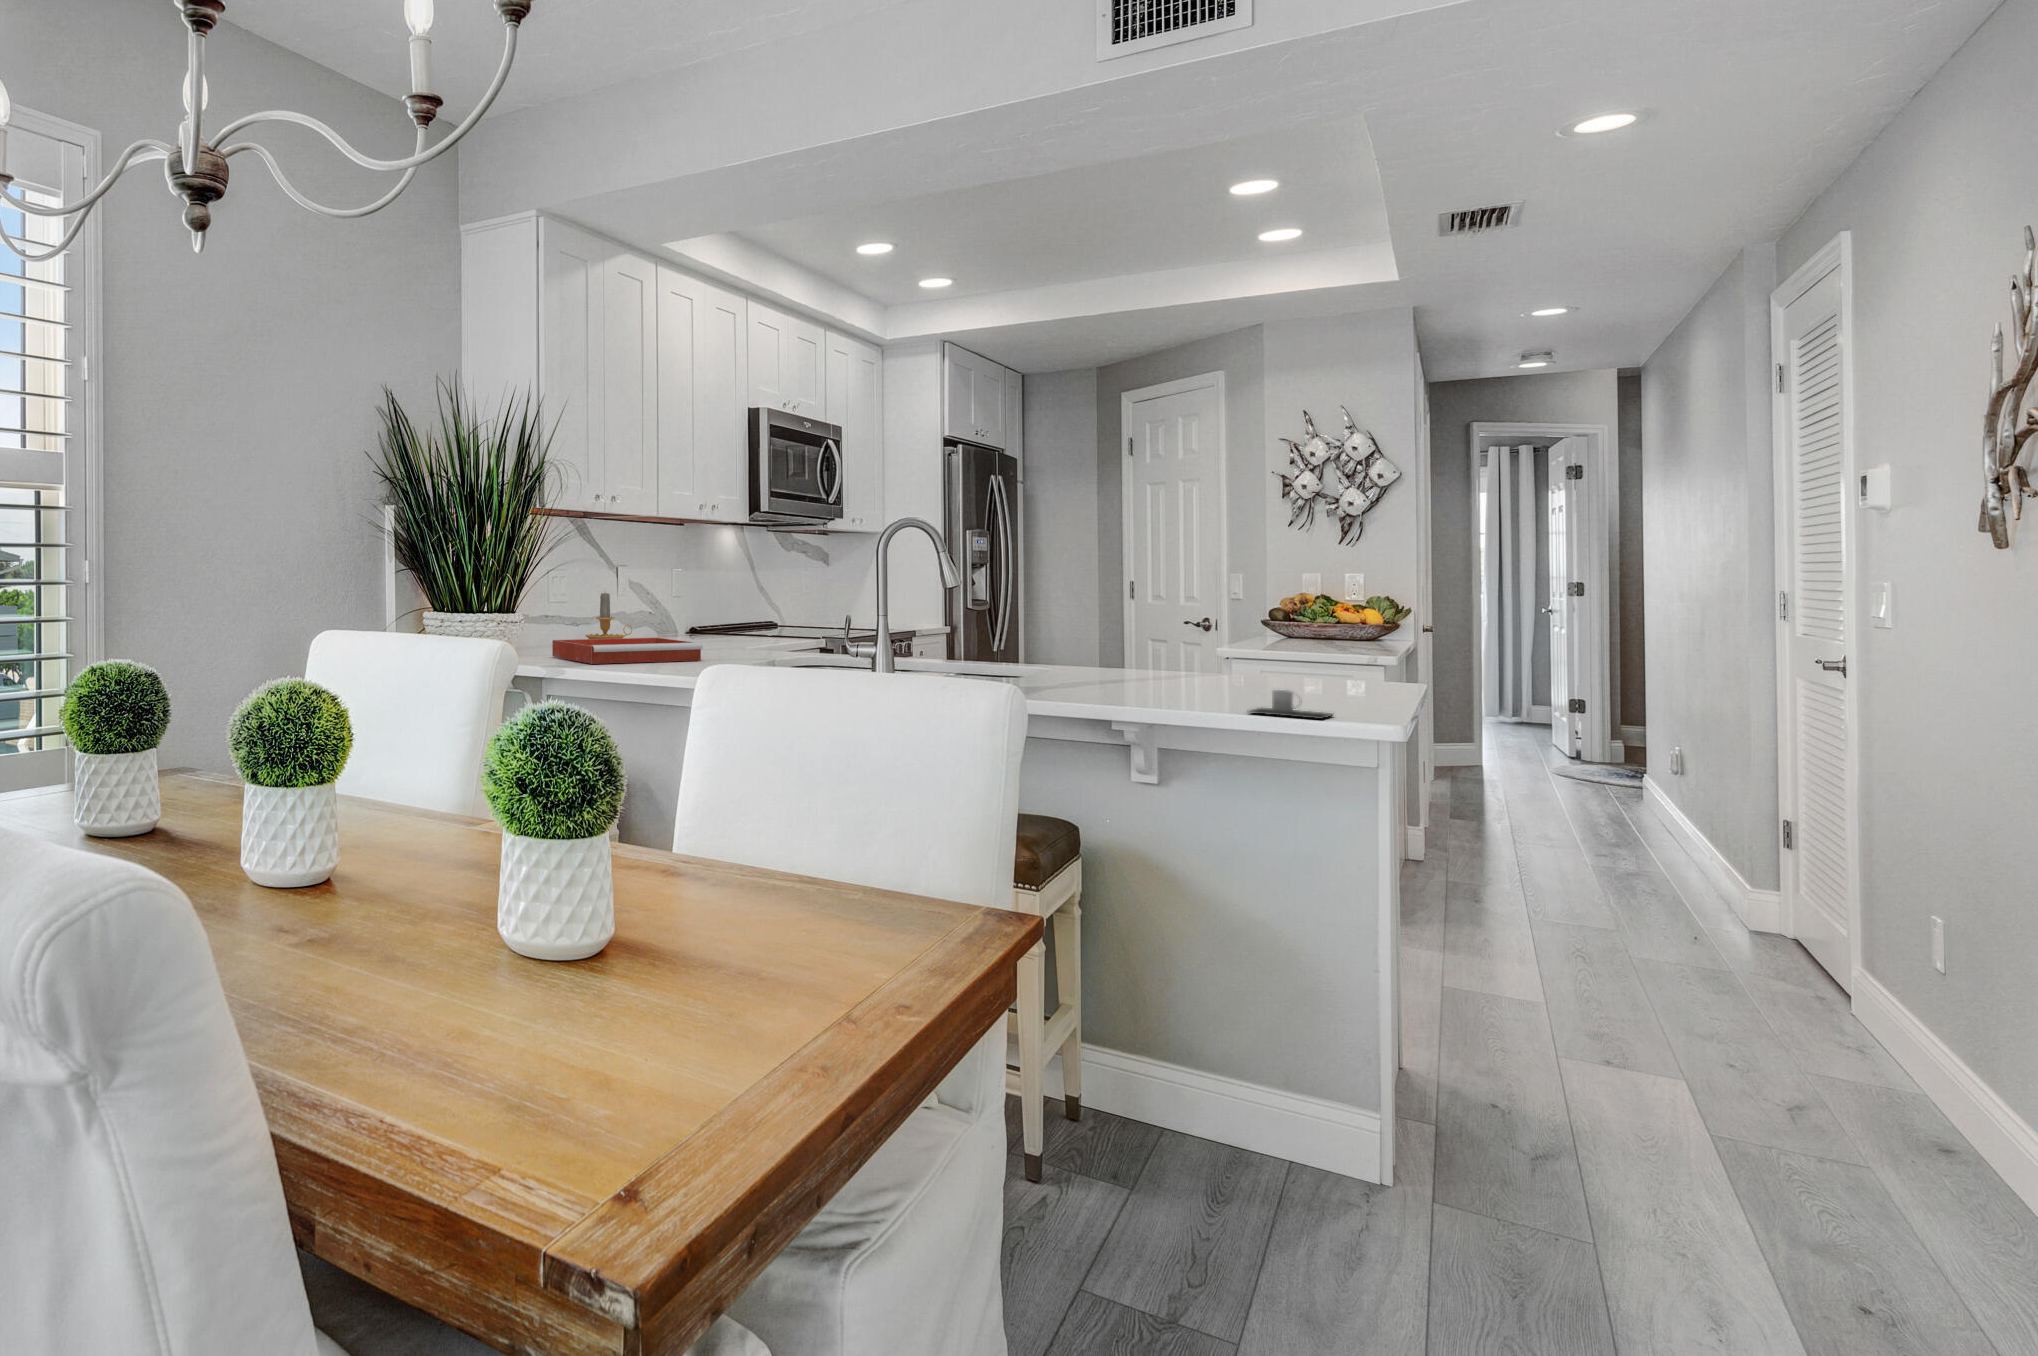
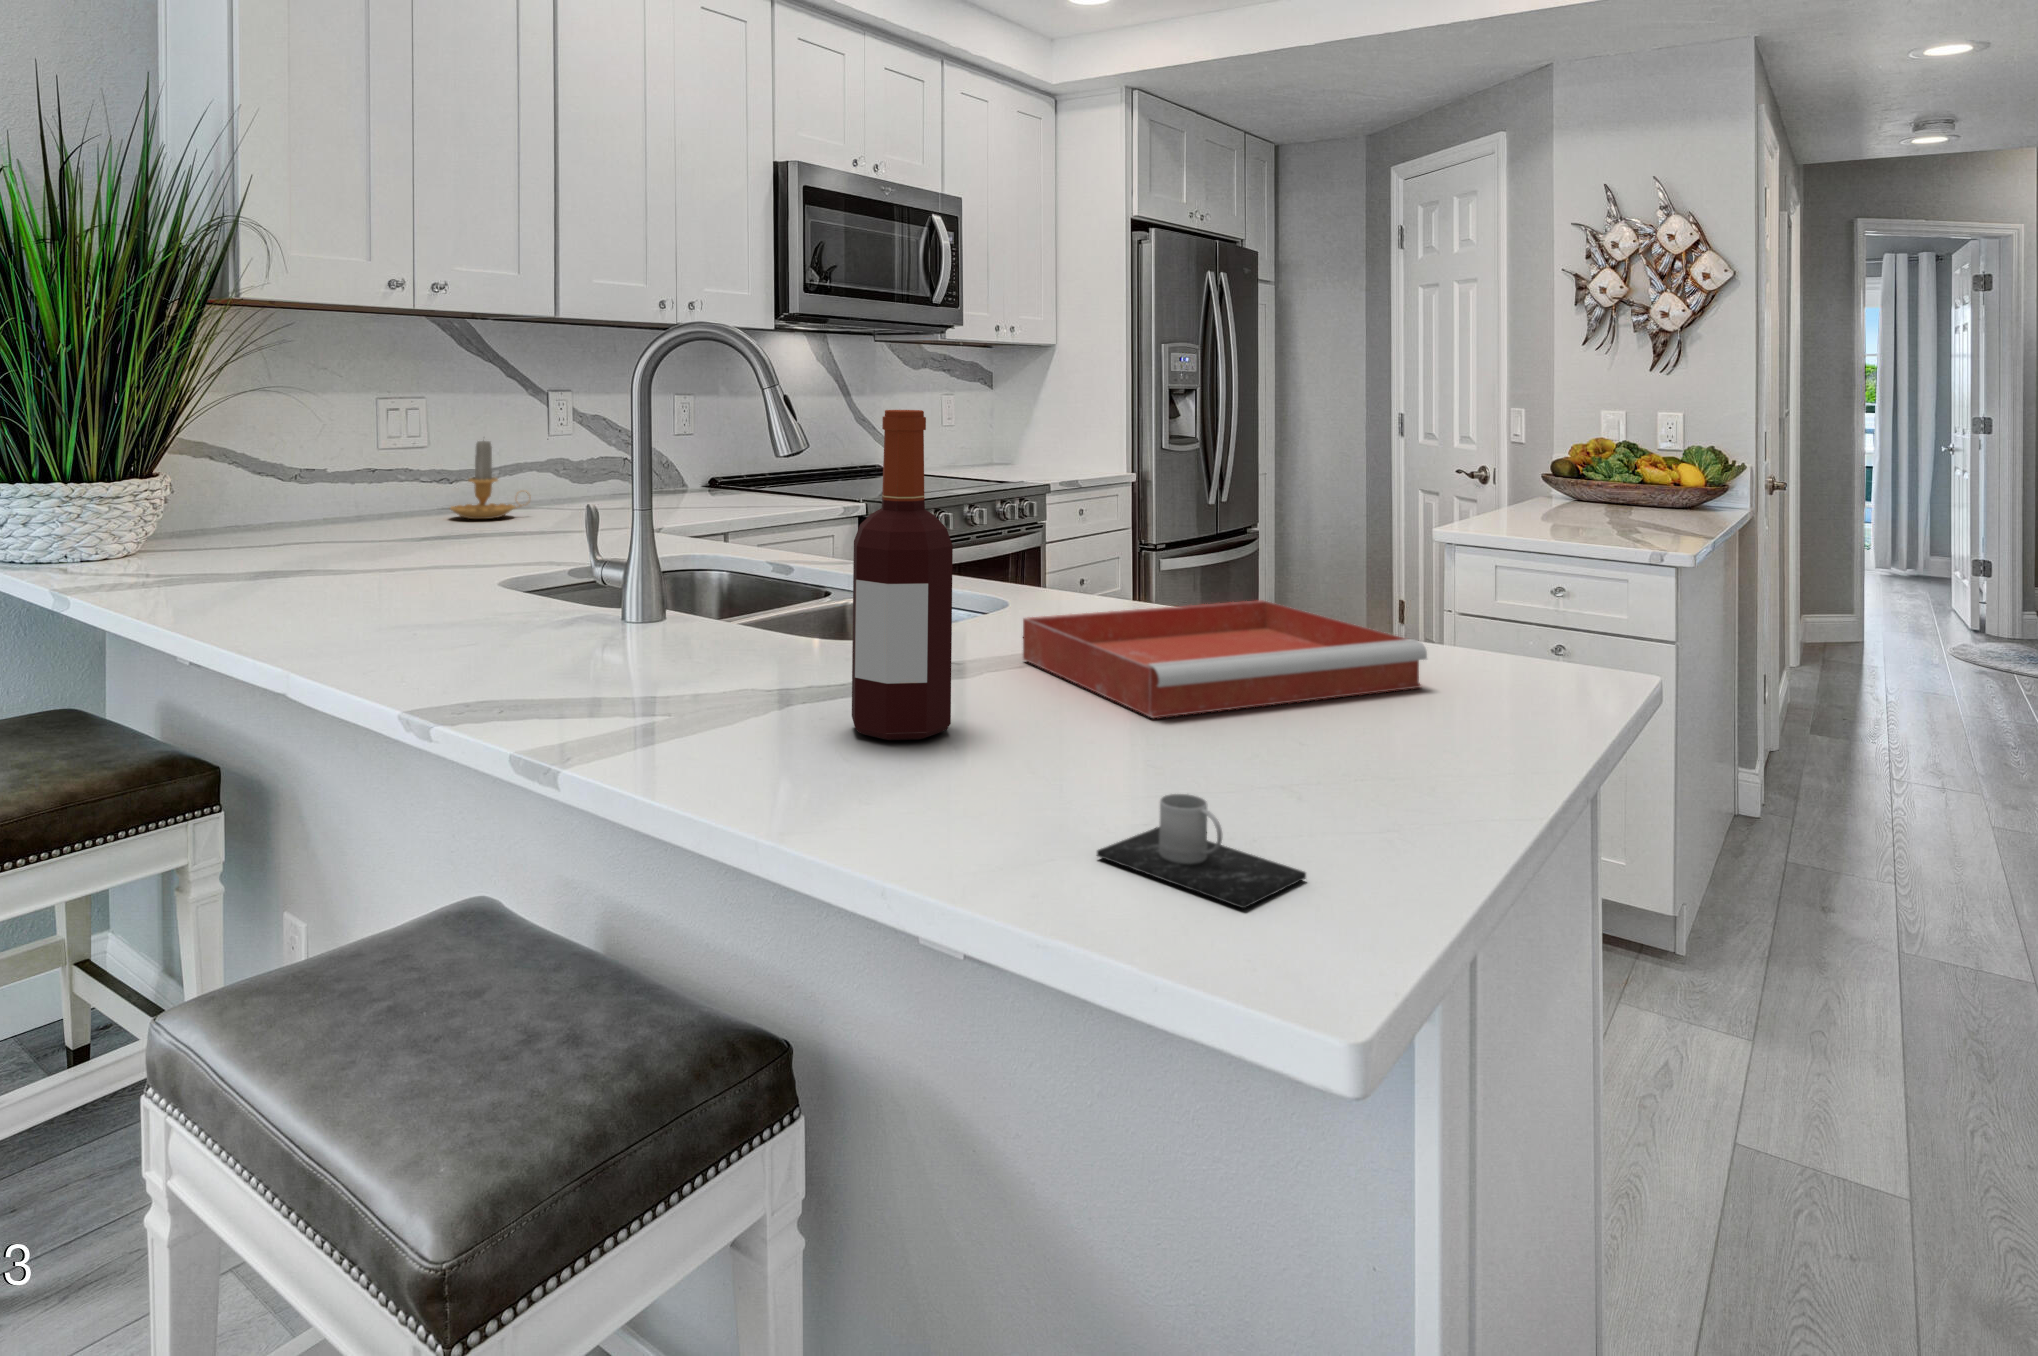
bottle: none [1070,552,1120,696] -> present [852,410,953,740]
tray: present [552,638,703,664] -> present [1023,600,1427,718]

